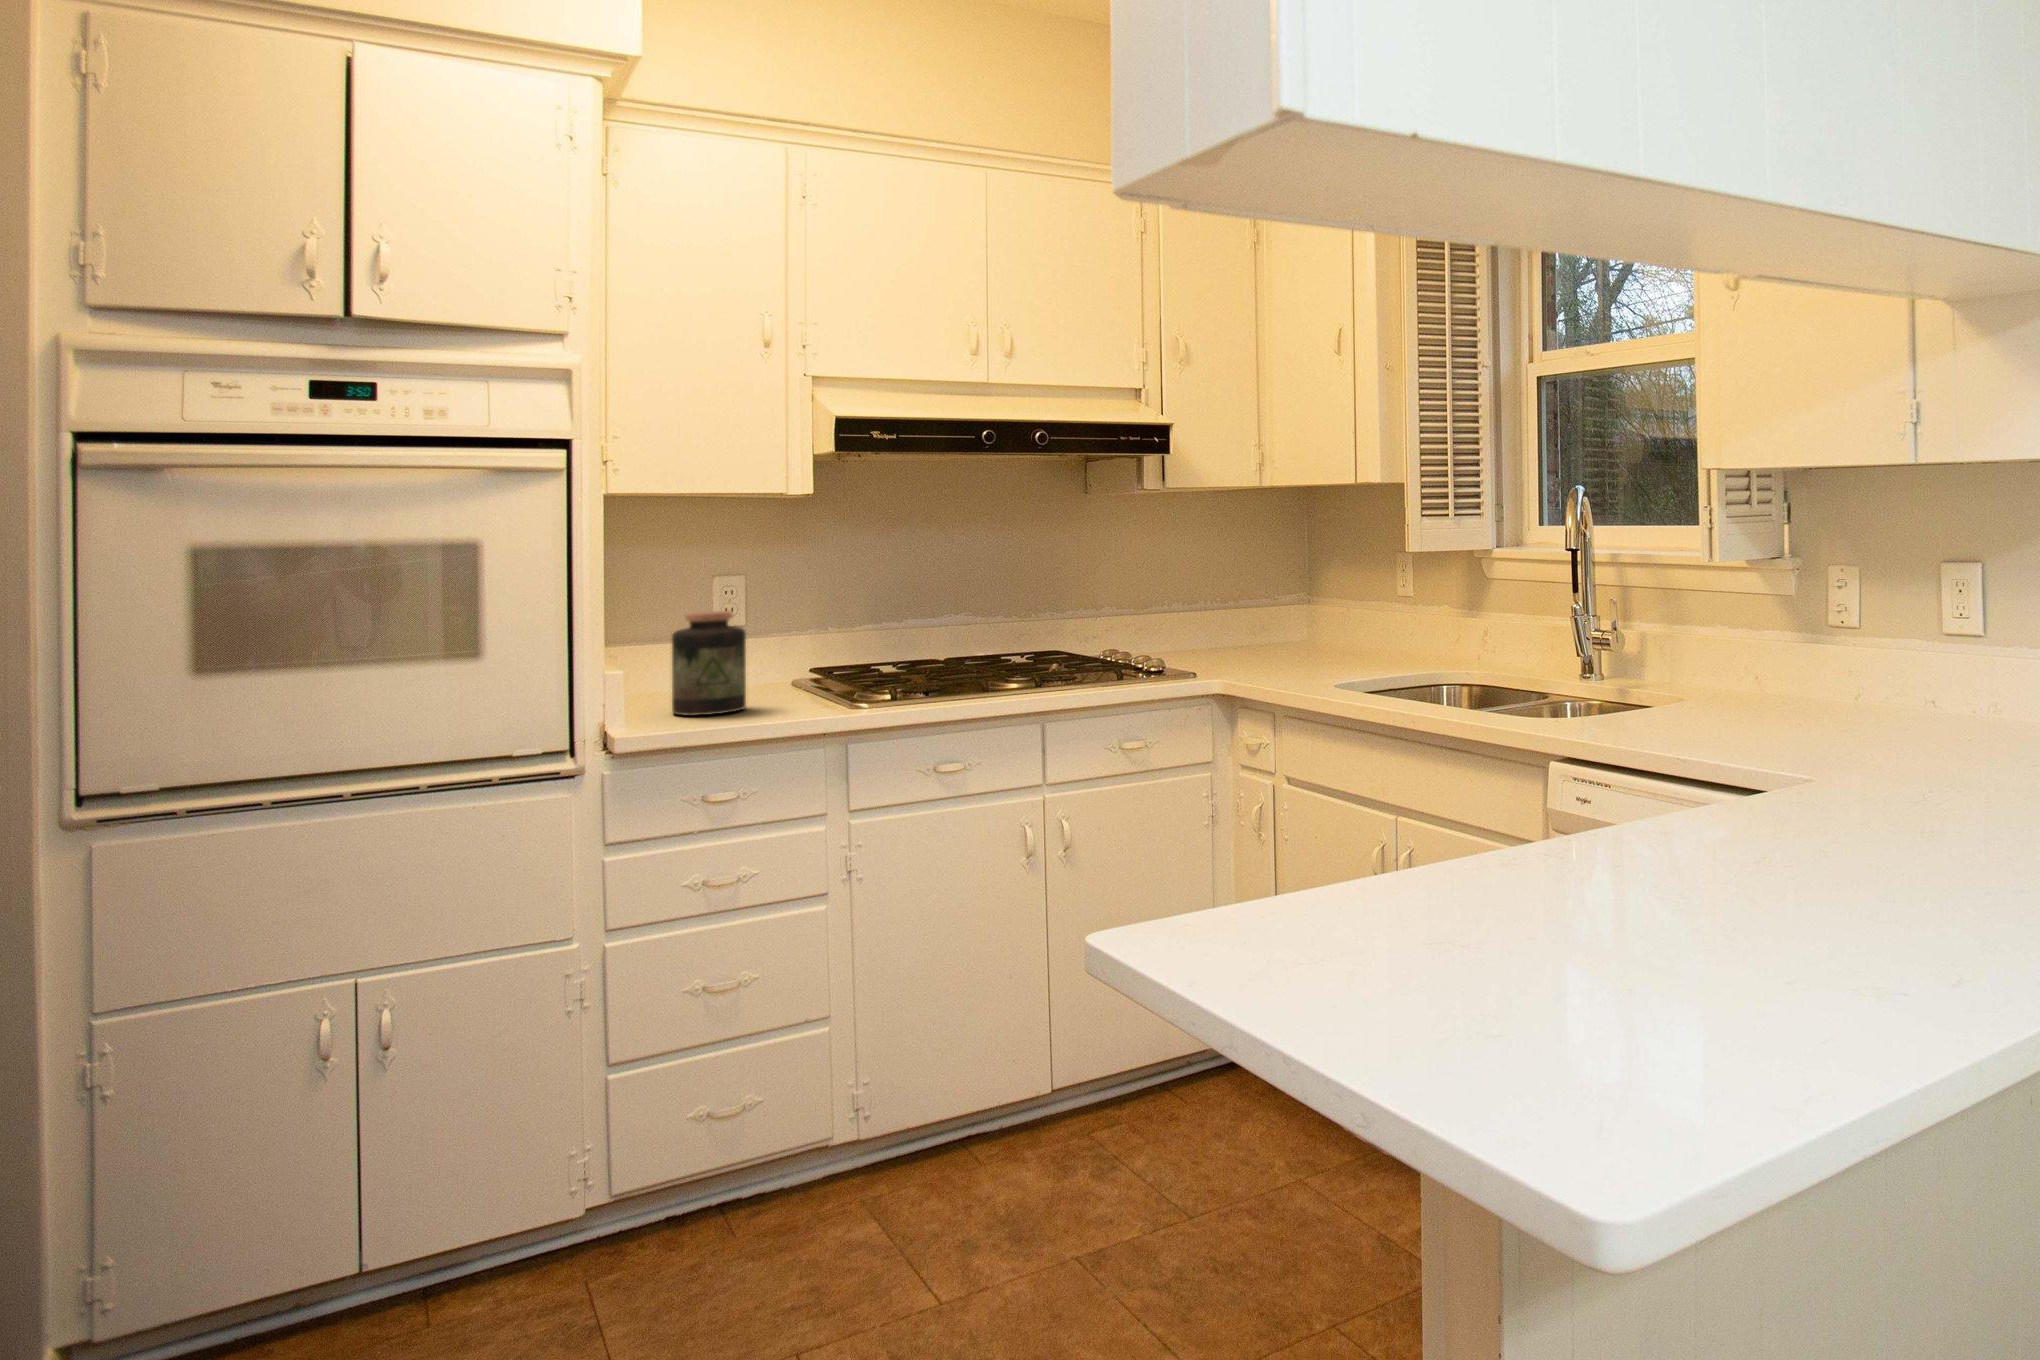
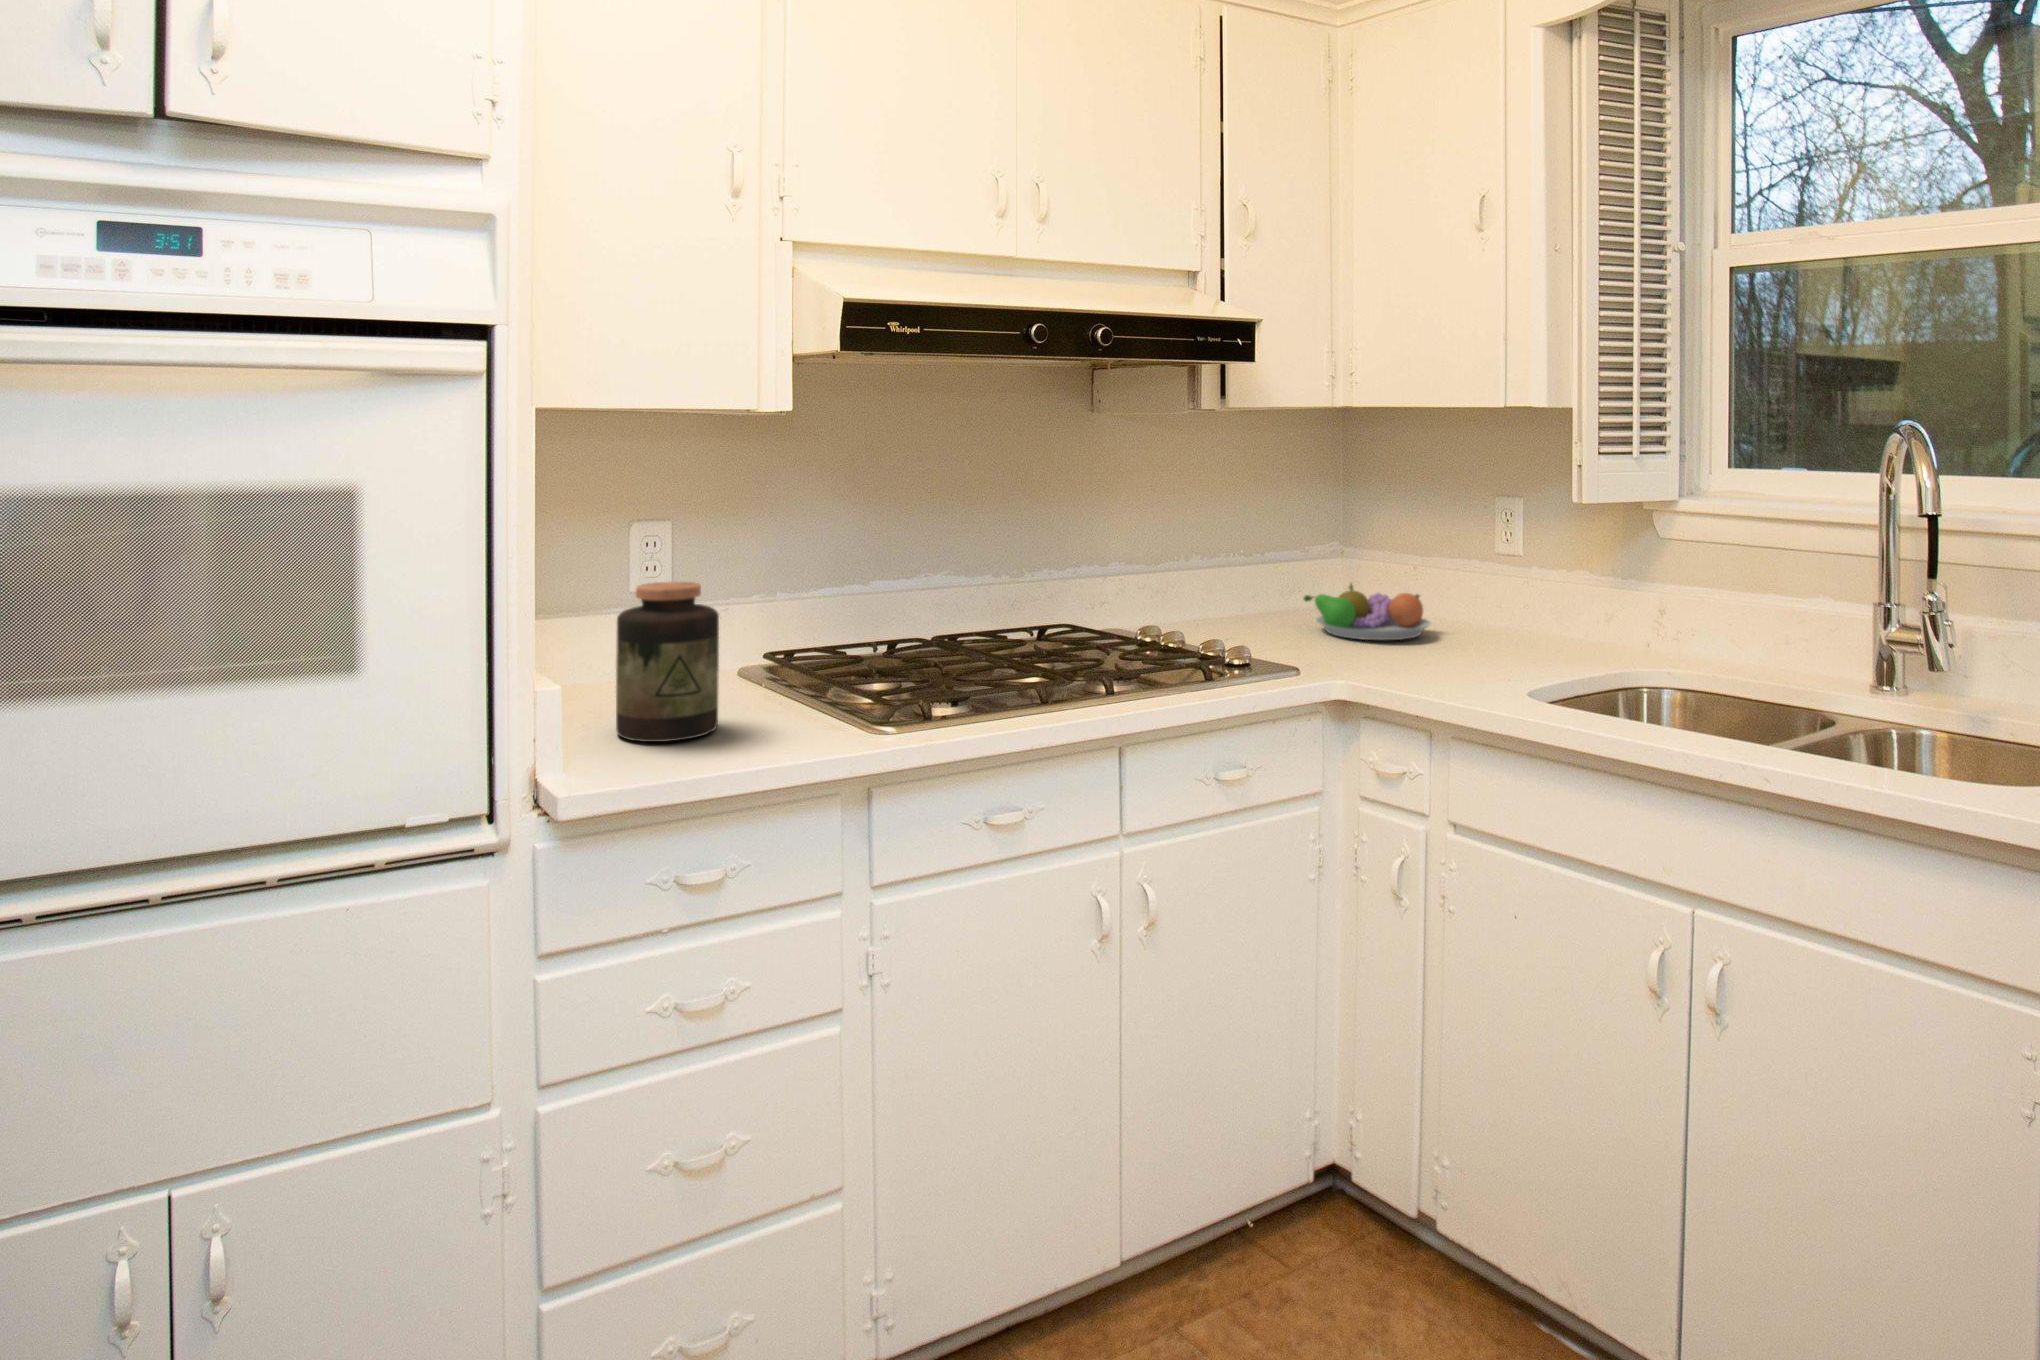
fruit bowl: none [1247,621,1340,660] -> present [1304,584,1431,640]

